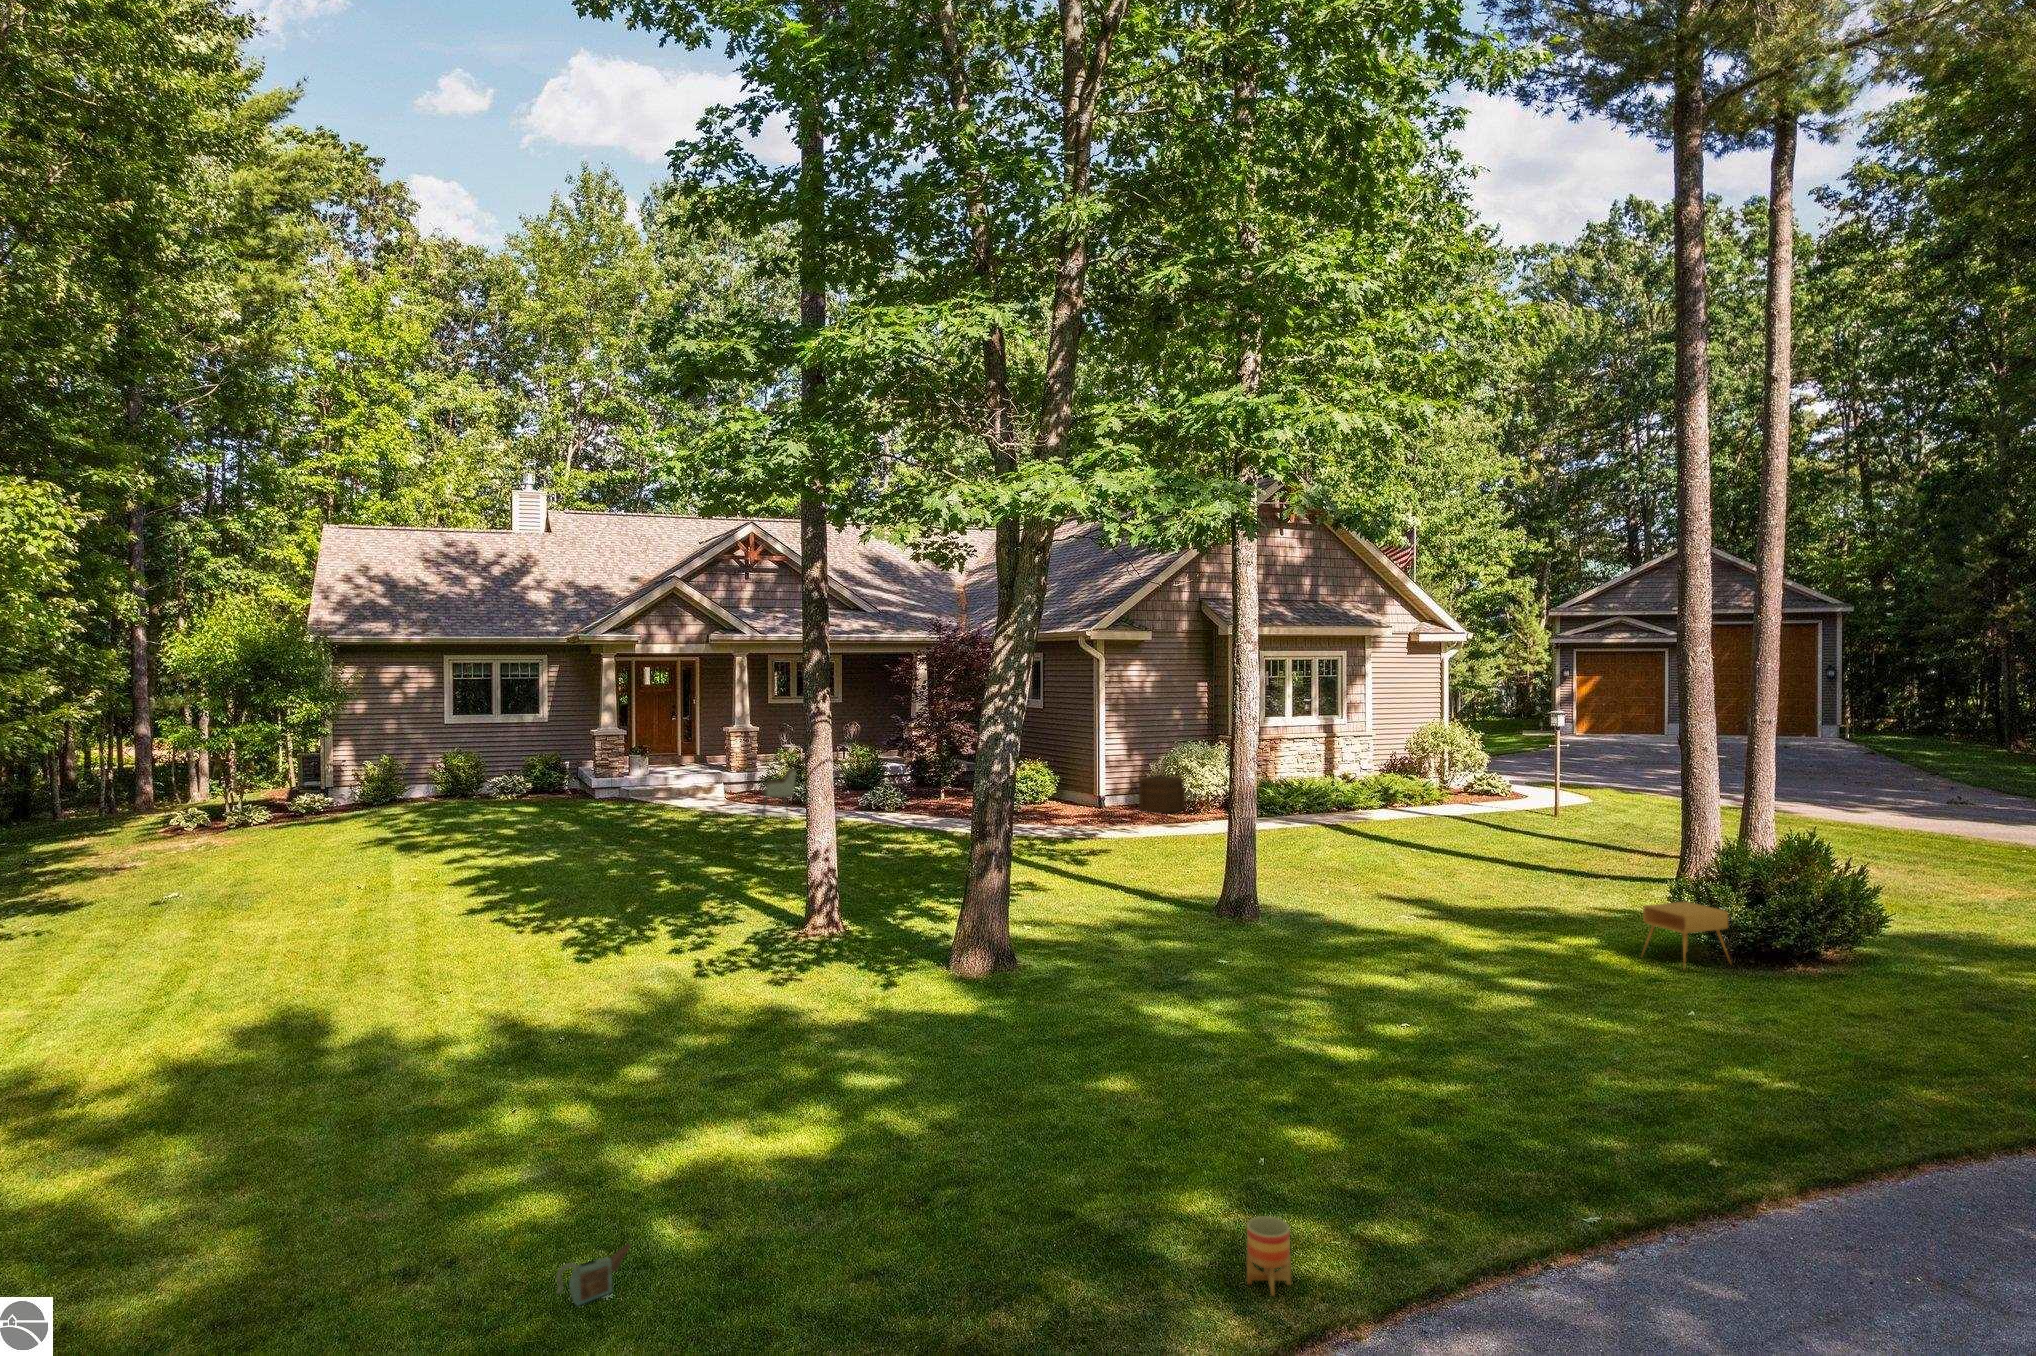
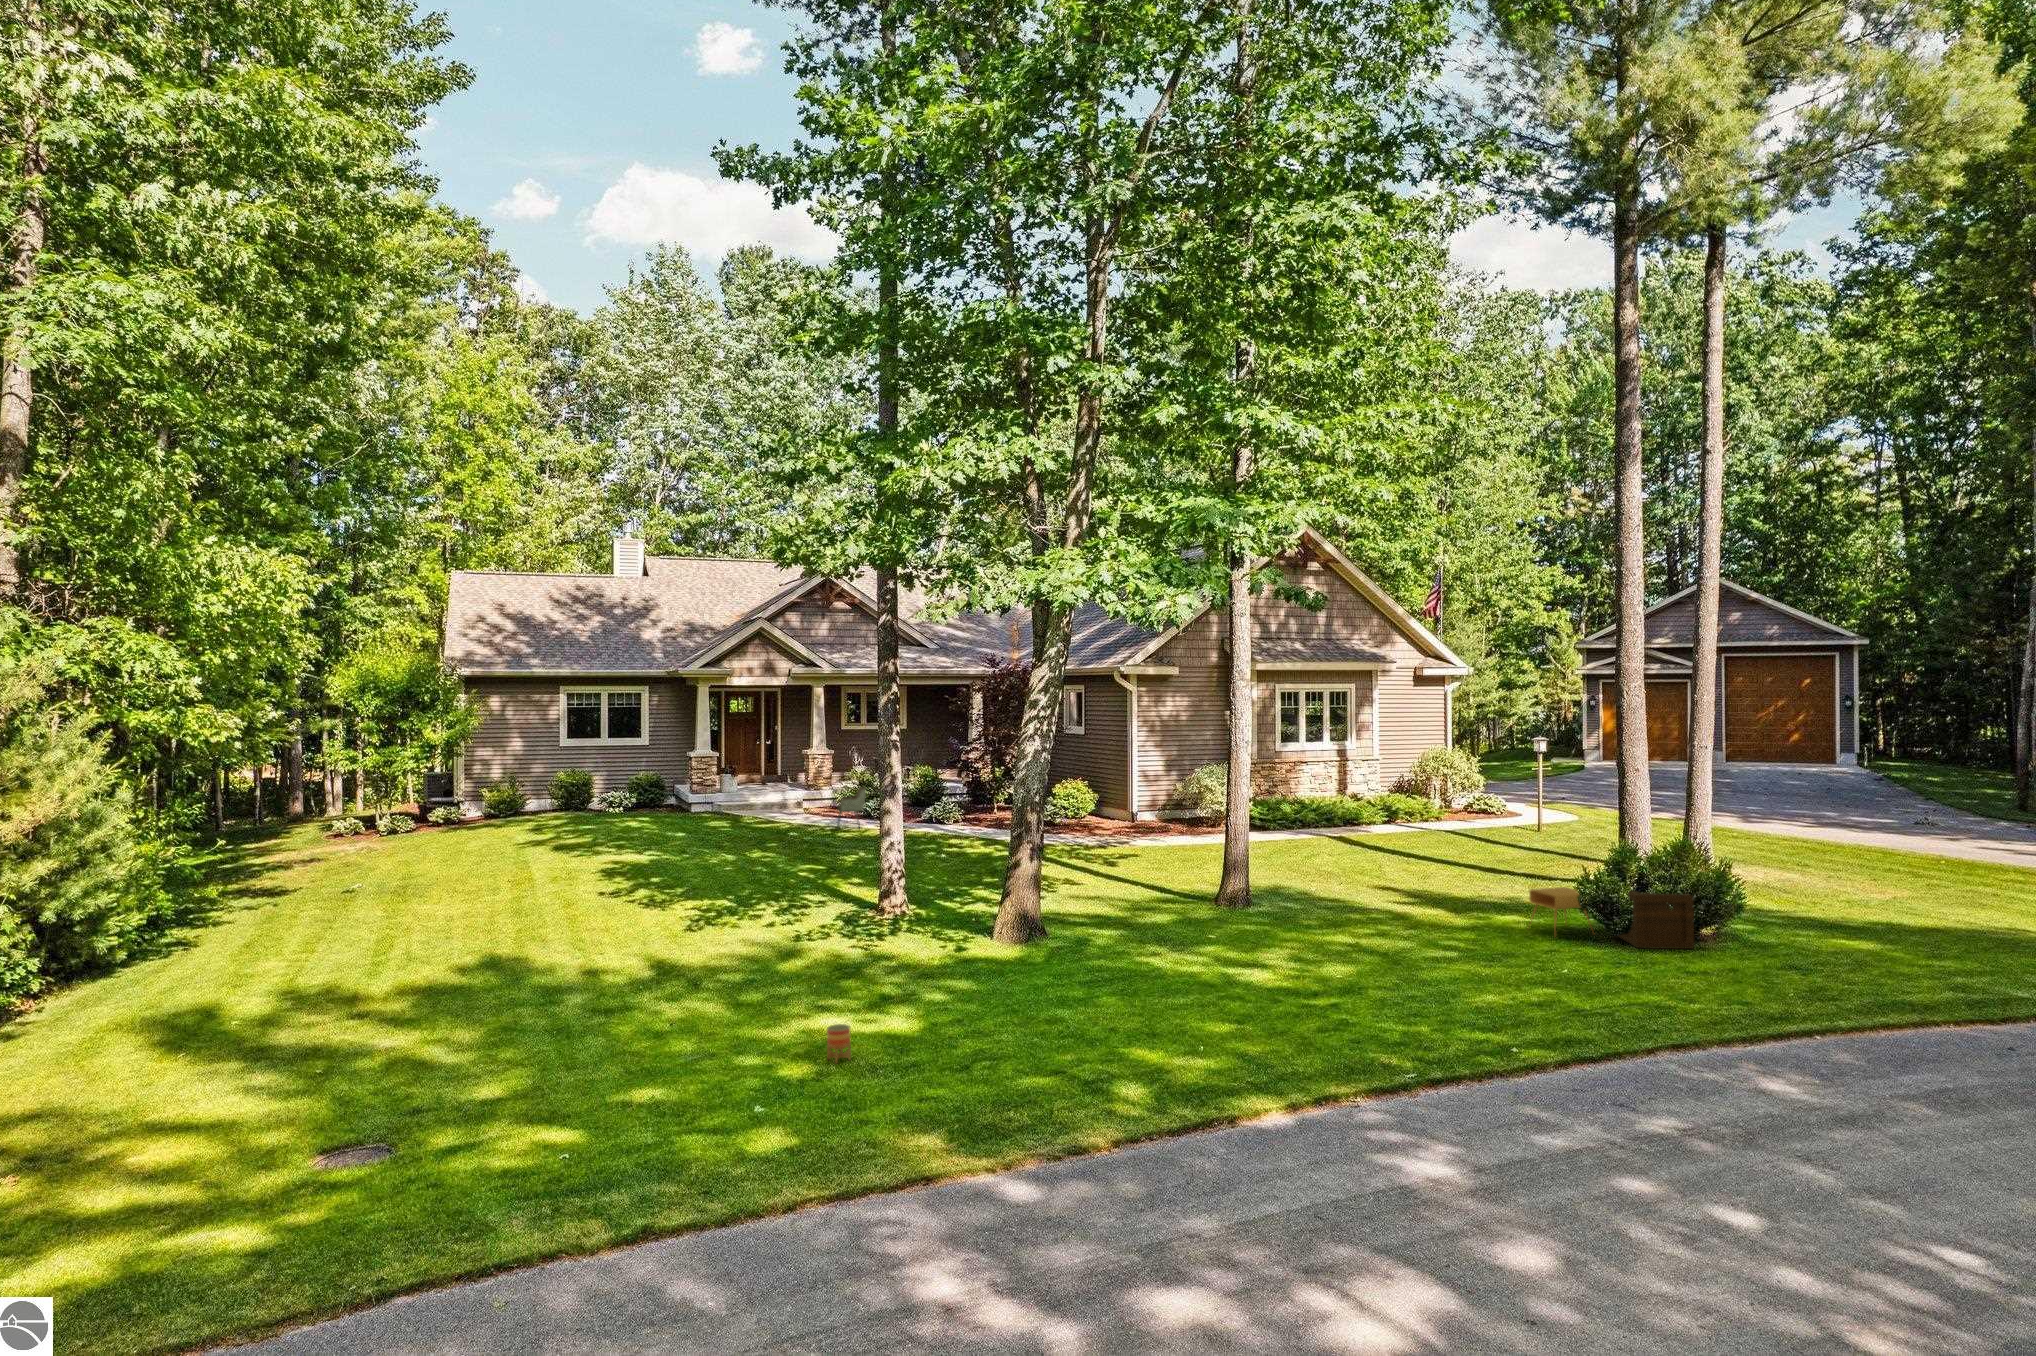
wooden crate: present [1139,776,1185,813] -> present [1619,891,1694,949]
planter: present [1247,1216,1291,1296] -> present [827,1024,851,1063]
watering can: present [557,1244,631,1305] -> none [759,1050,800,1082]

